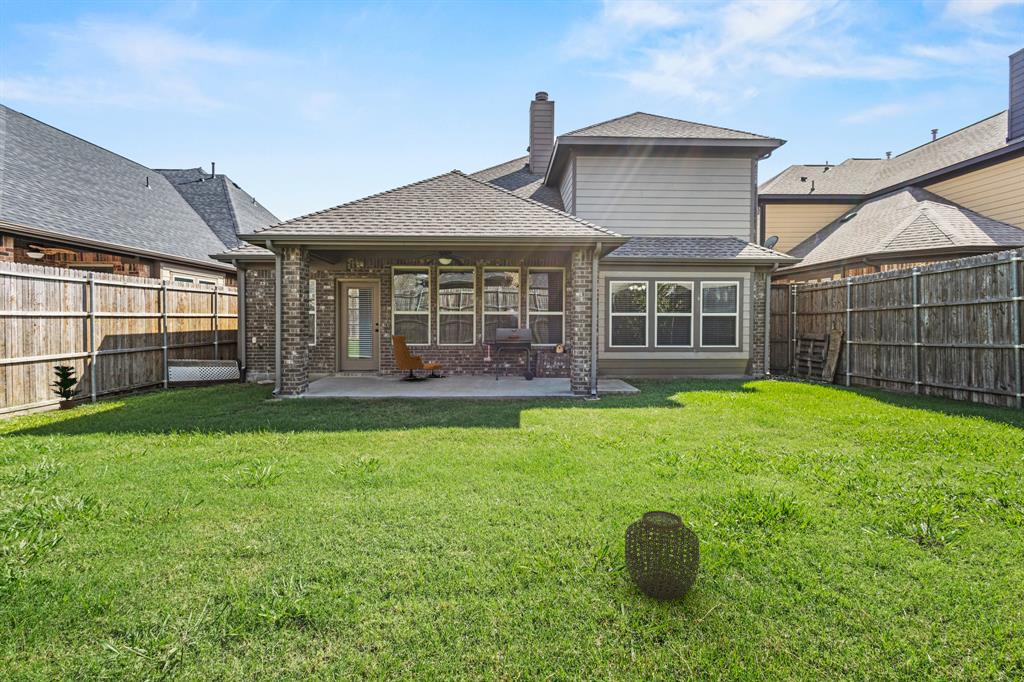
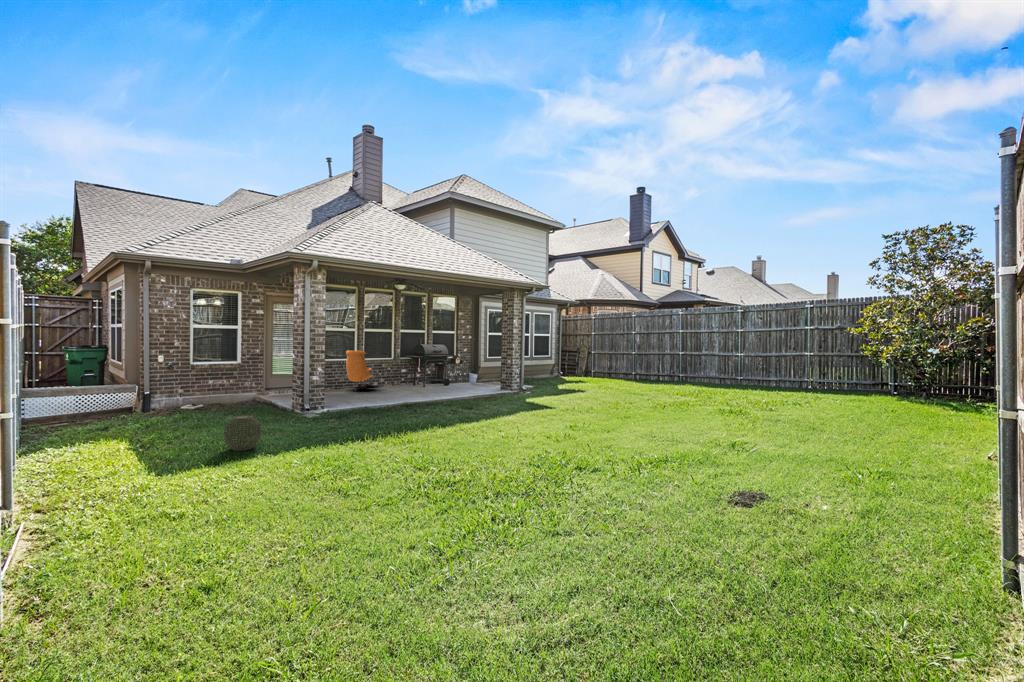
potted plant: present [49,366,83,409] -> none [30,398,87,461]
woven basket: present [625,511,699,600] -> present [224,415,261,451]

